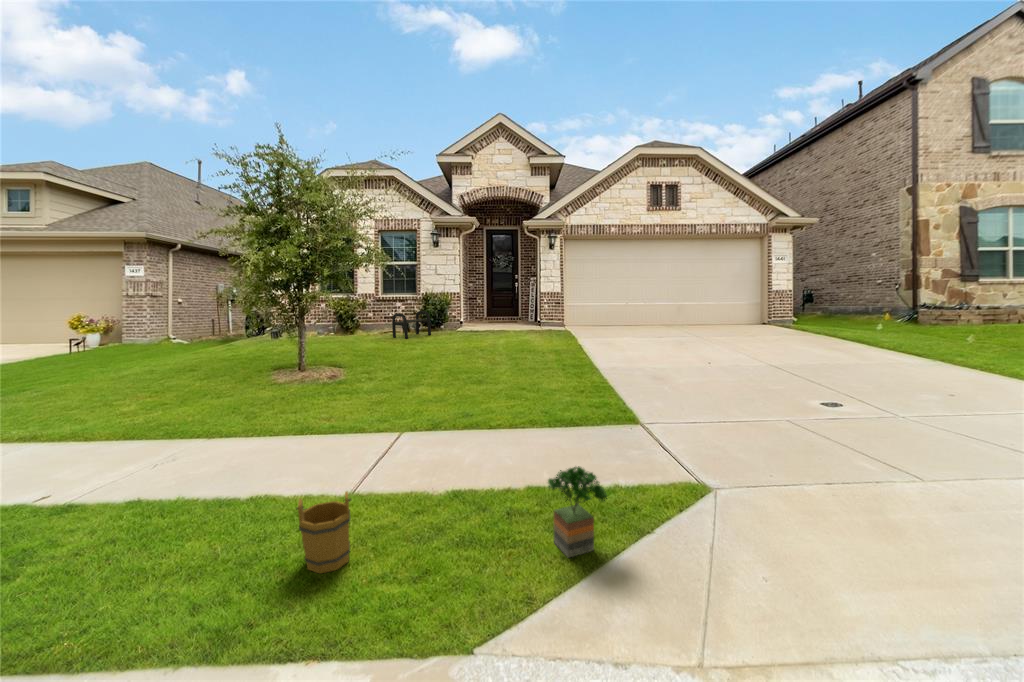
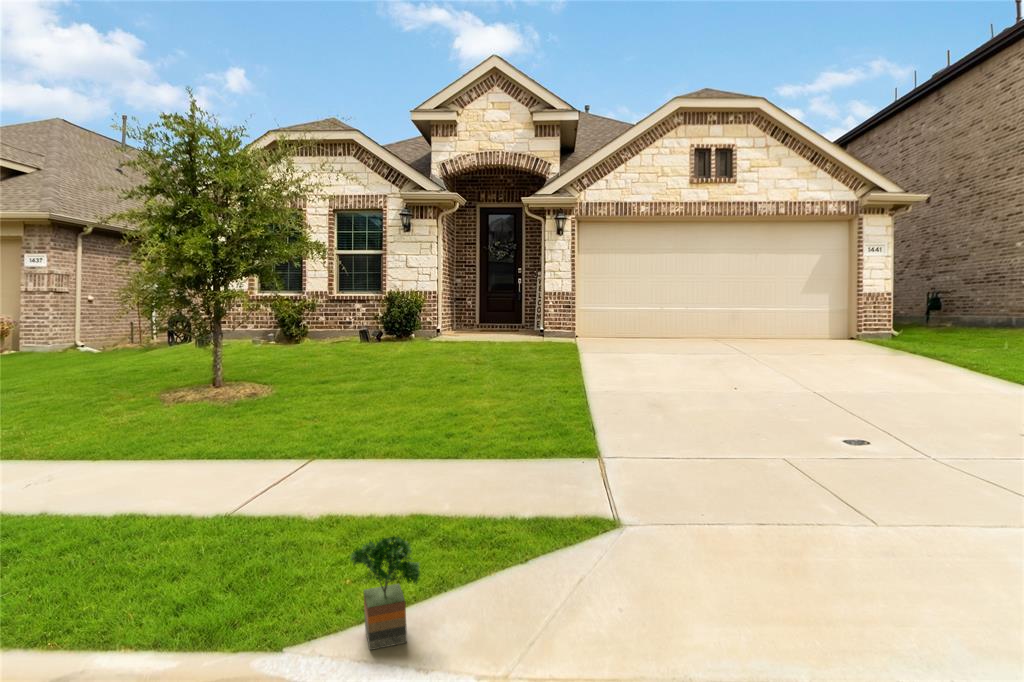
bench: present [392,311,431,339] -> none [344,316,396,352]
bucket: present [296,492,351,574] -> none [45,556,120,654]

